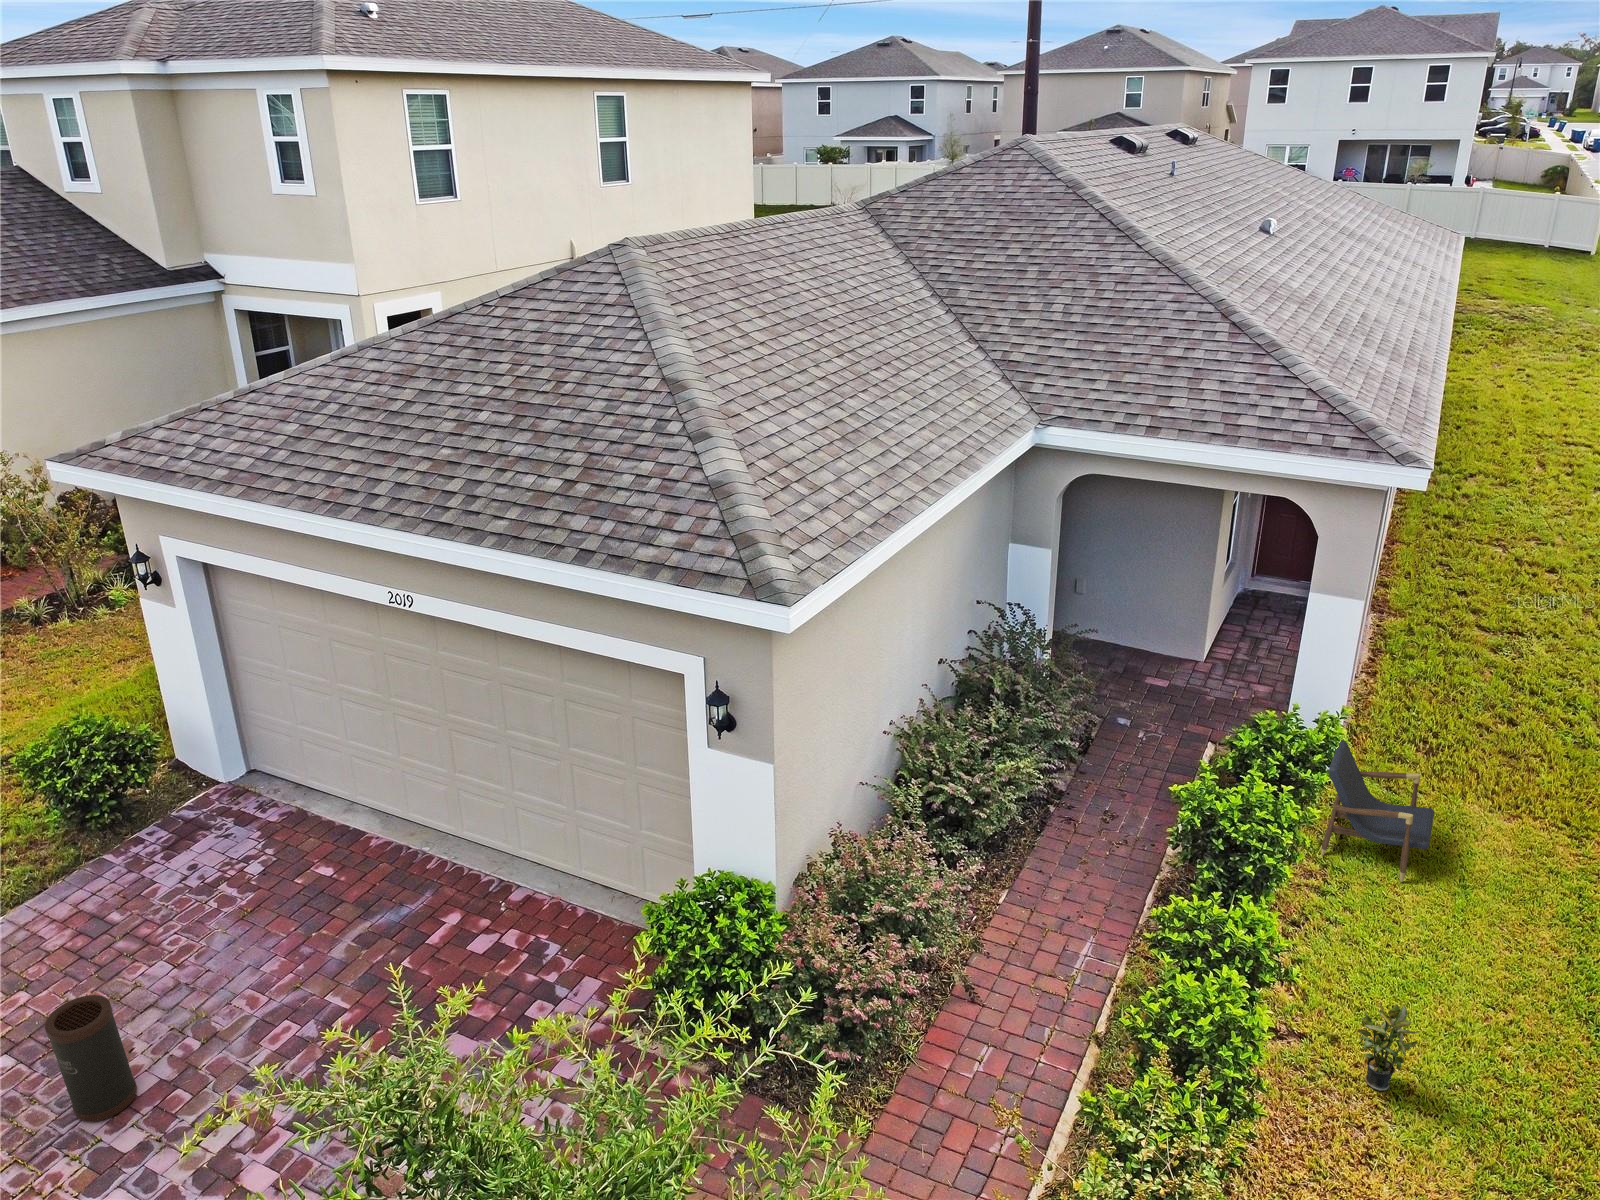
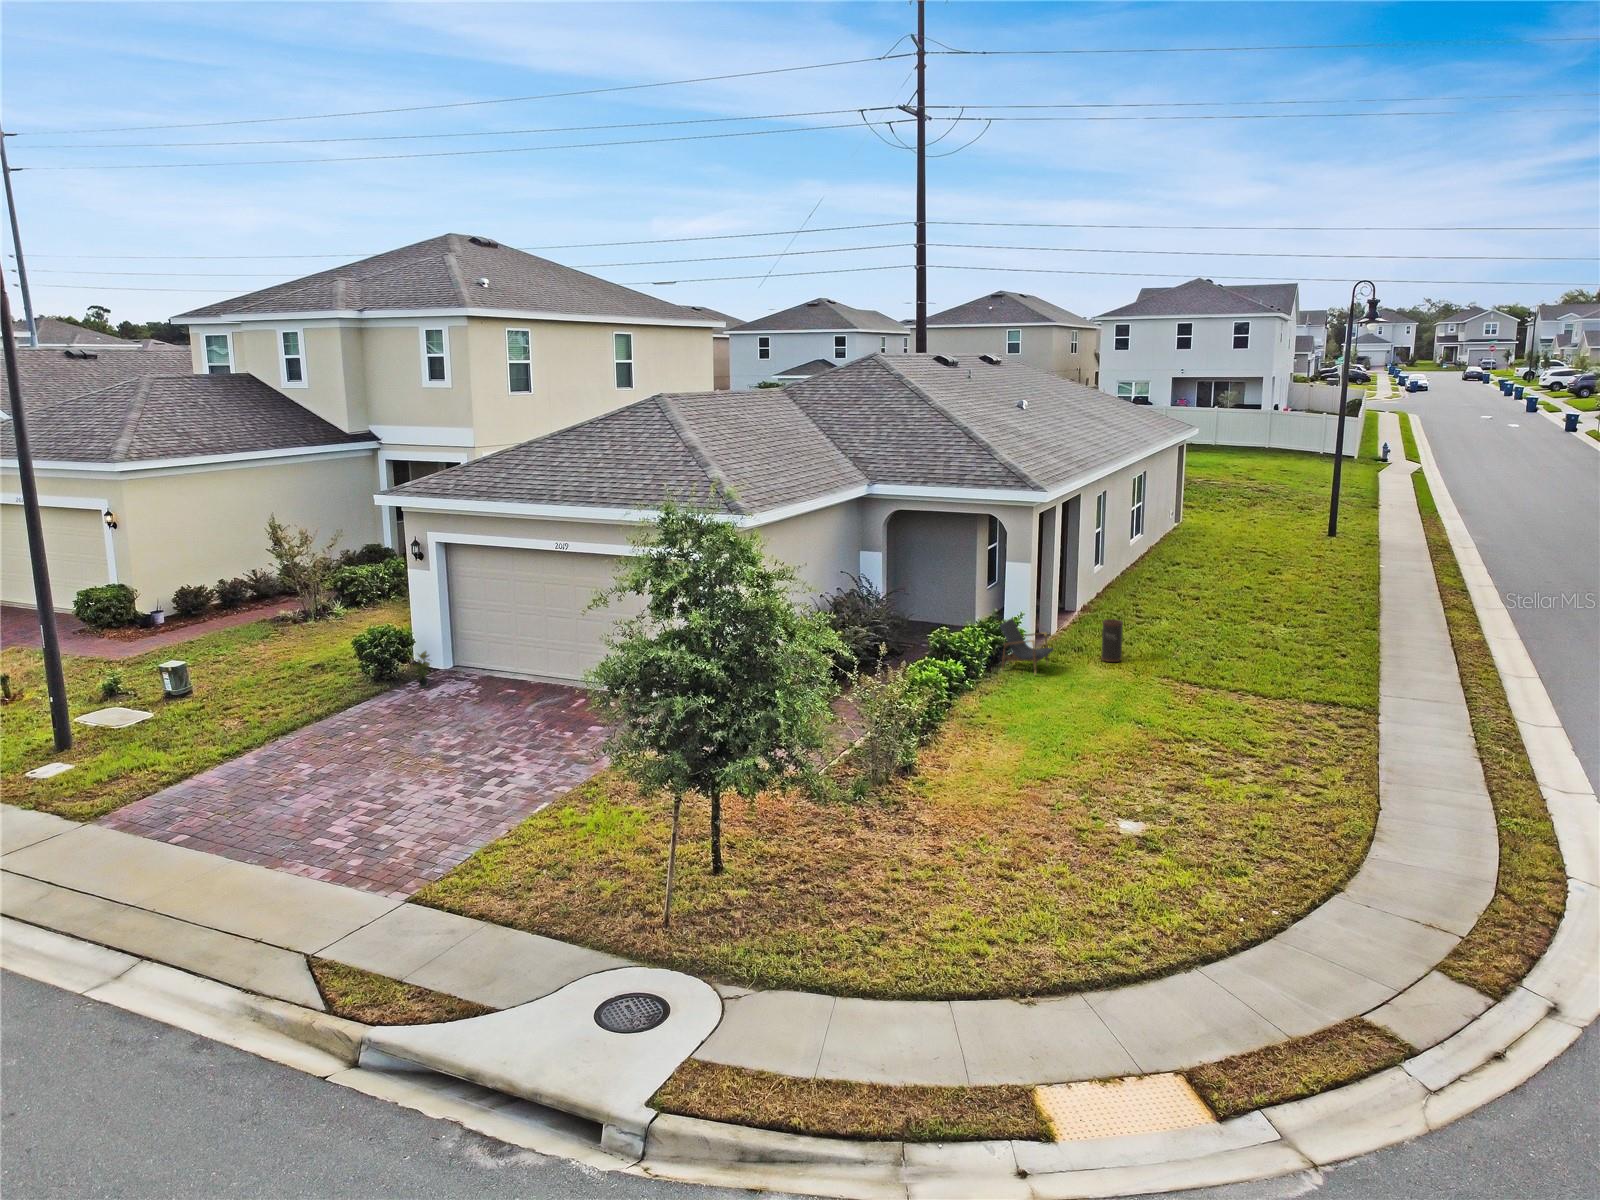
trash can: present [45,995,137,1122] -> present [1101,619,1123,662]
potted plant: present [1356,1003,1419,1091] -> present [413,651,430,688]

